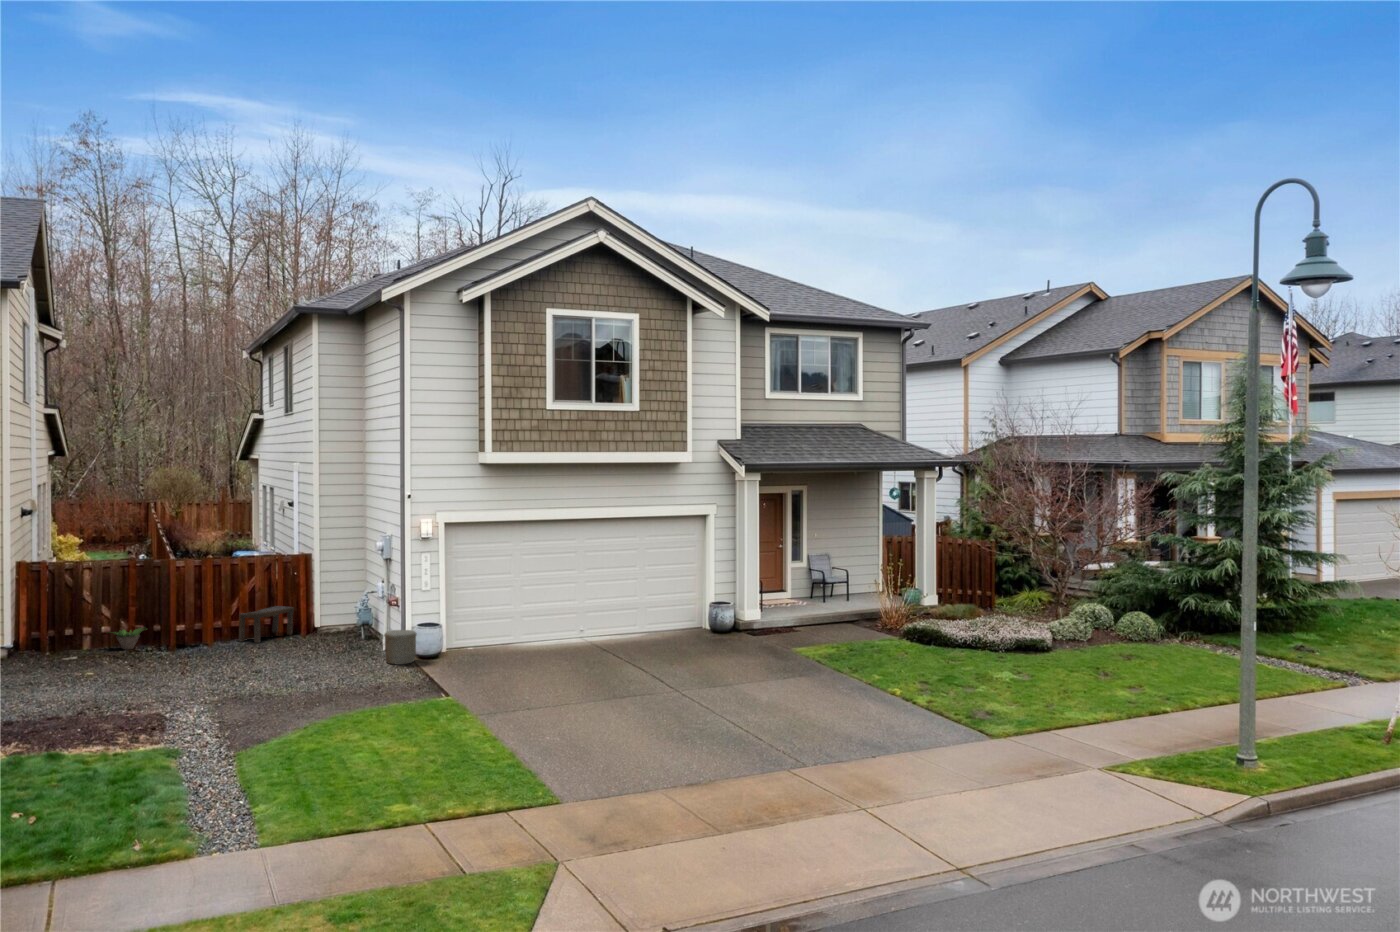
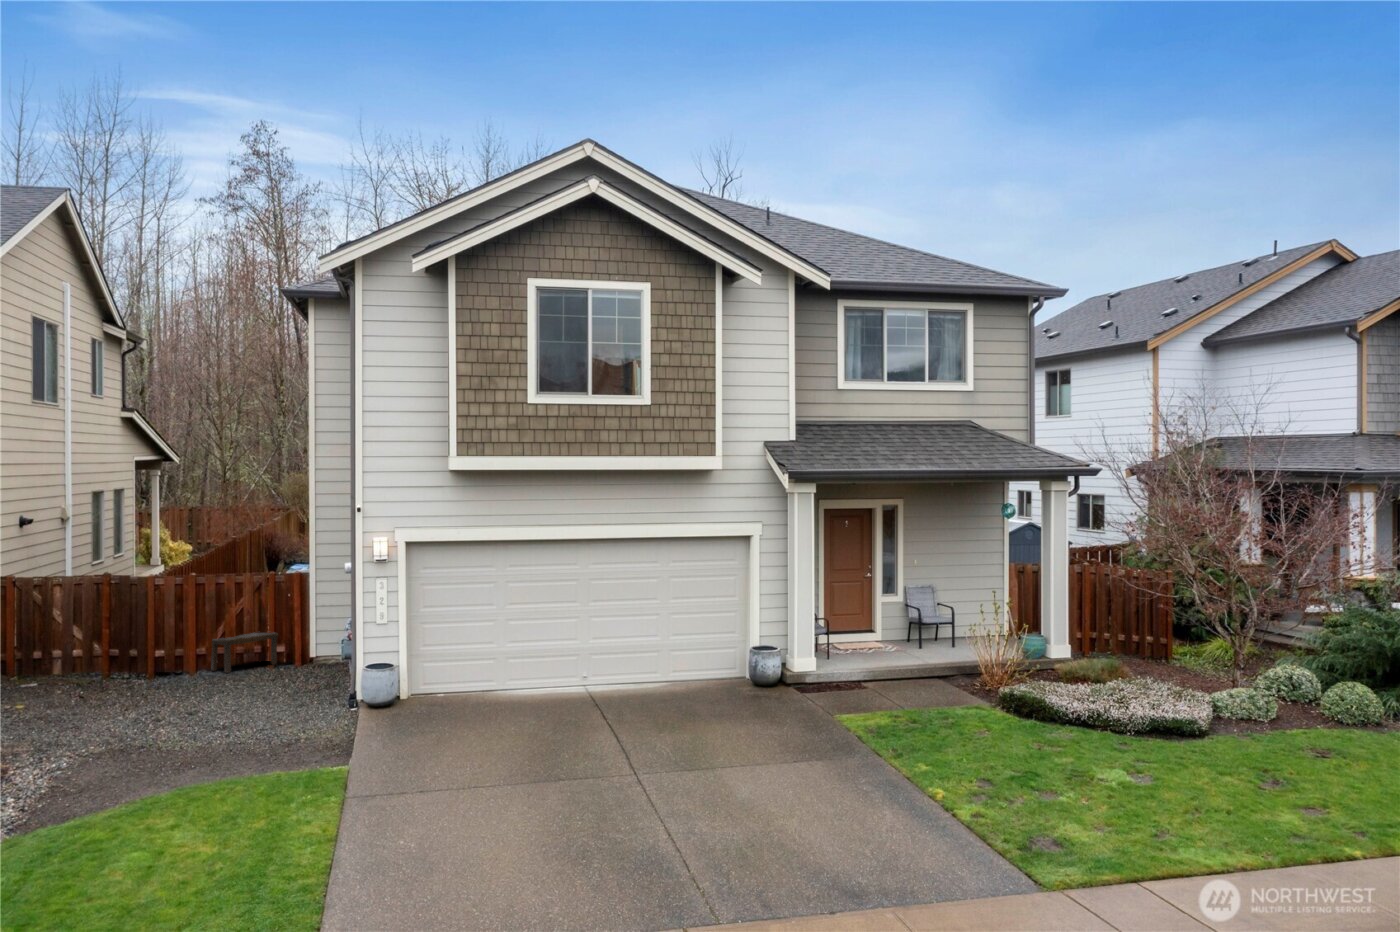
decorative plant: present [115,628,142,650] -> none [68,651,114,675]
woven basket: present [384,630,417,665] -> none [326,668,365,710]

